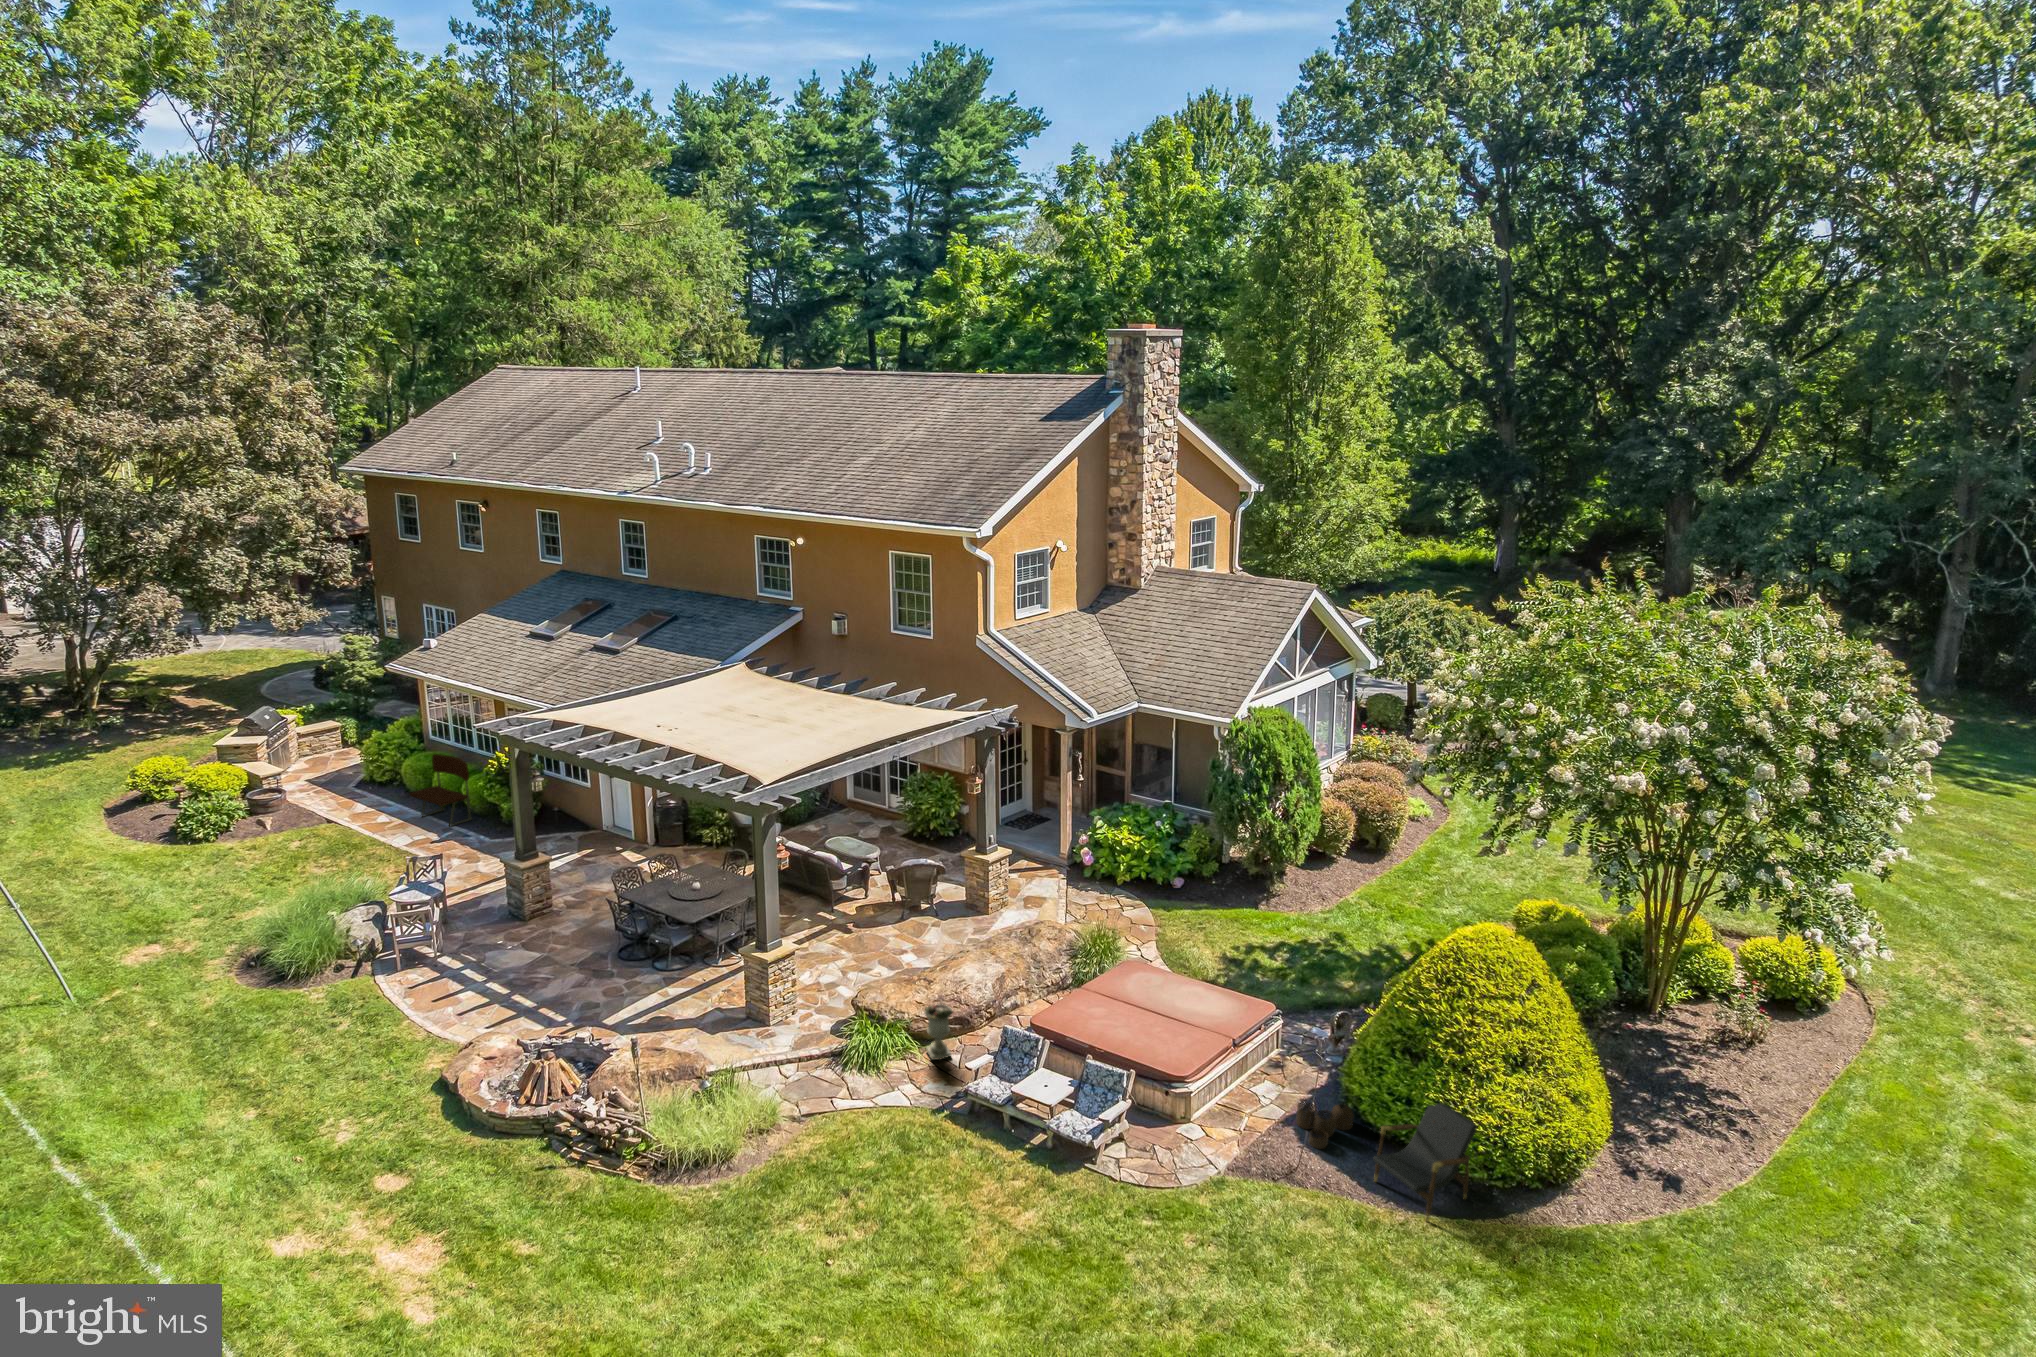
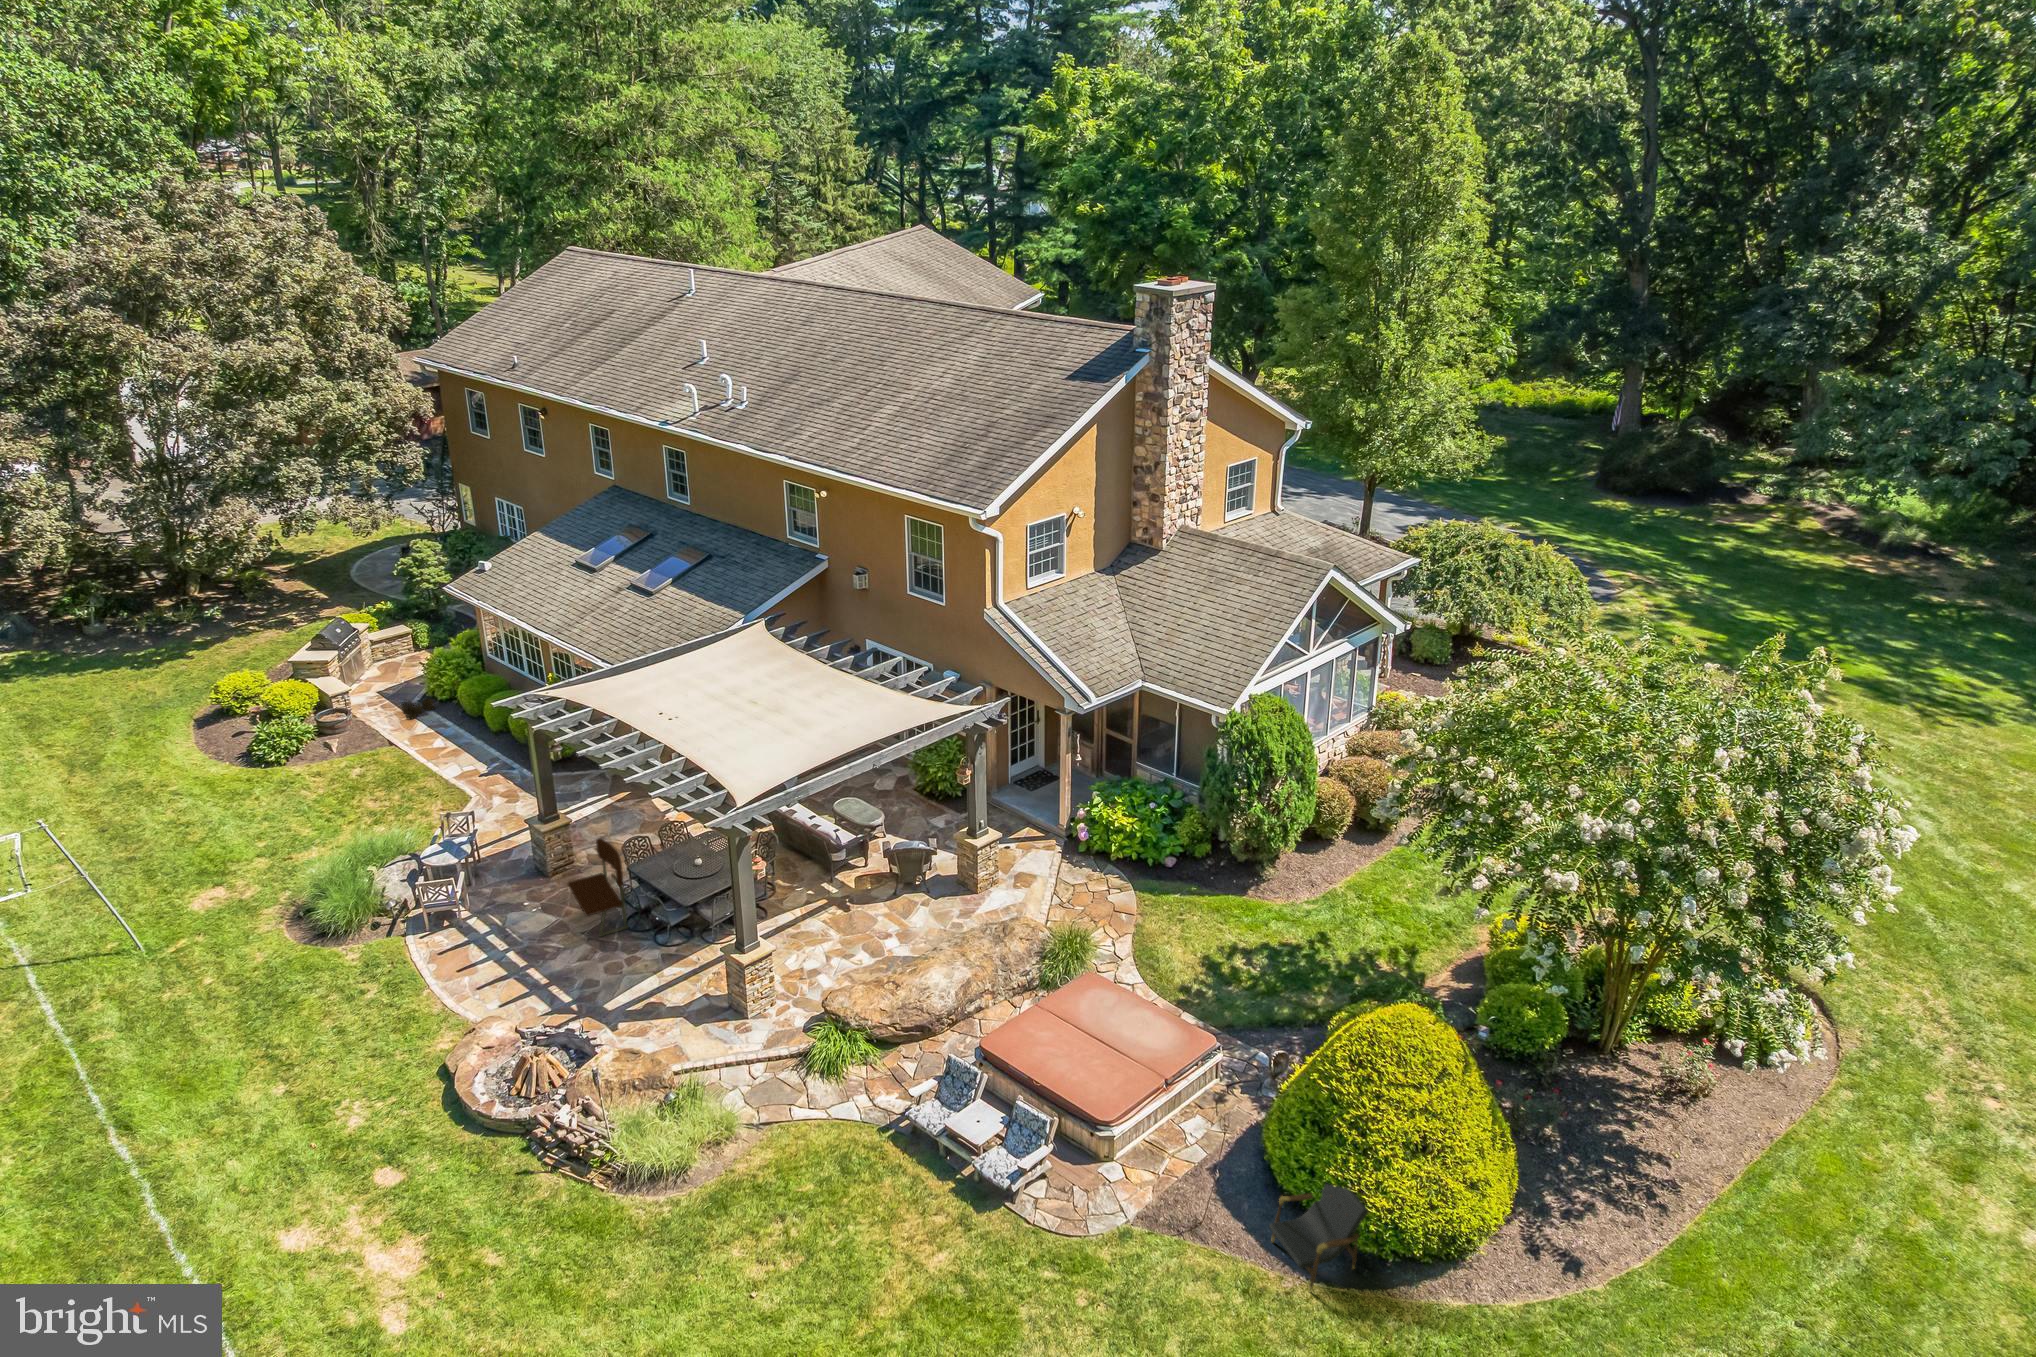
bench: present [410,754,472,826] -> present [568,838,628,937]
planter: present [924,1004,953,1060] -> none [882,1017,910,1069]
woven basket: present [1296,1101,1353,1149] -> present [401,698,435,720]

